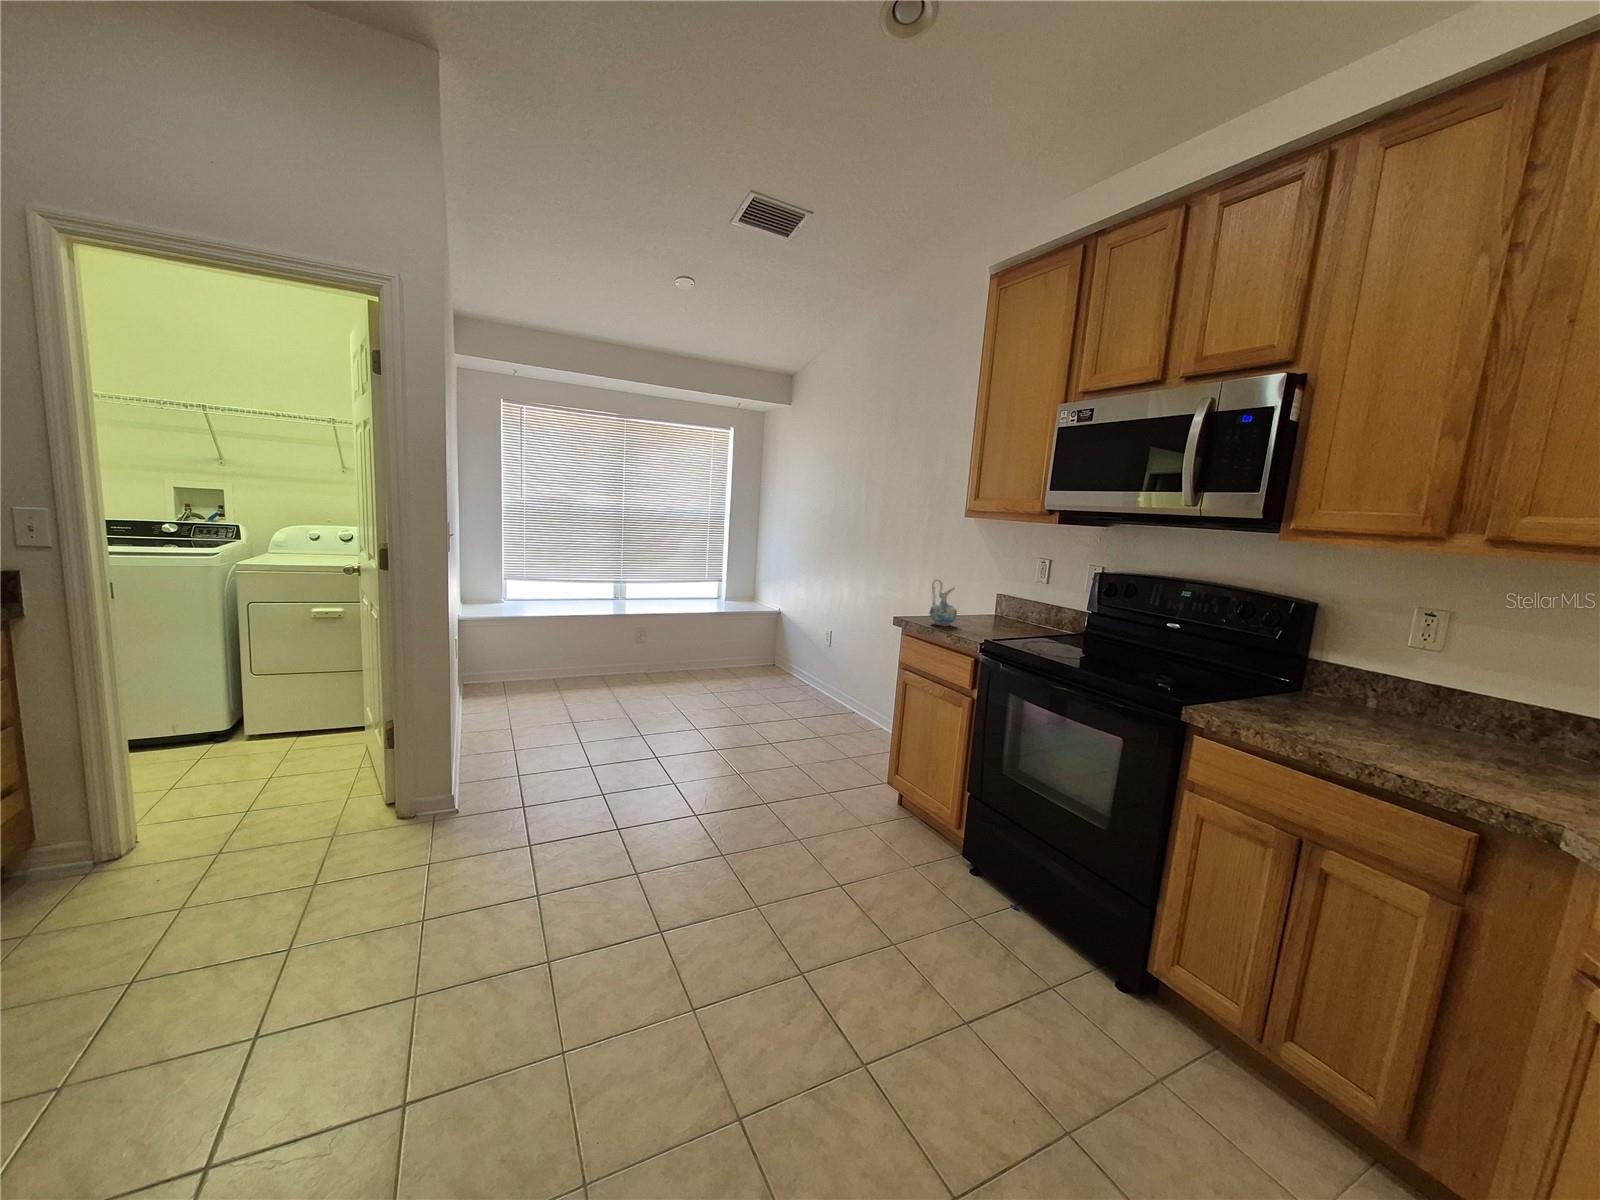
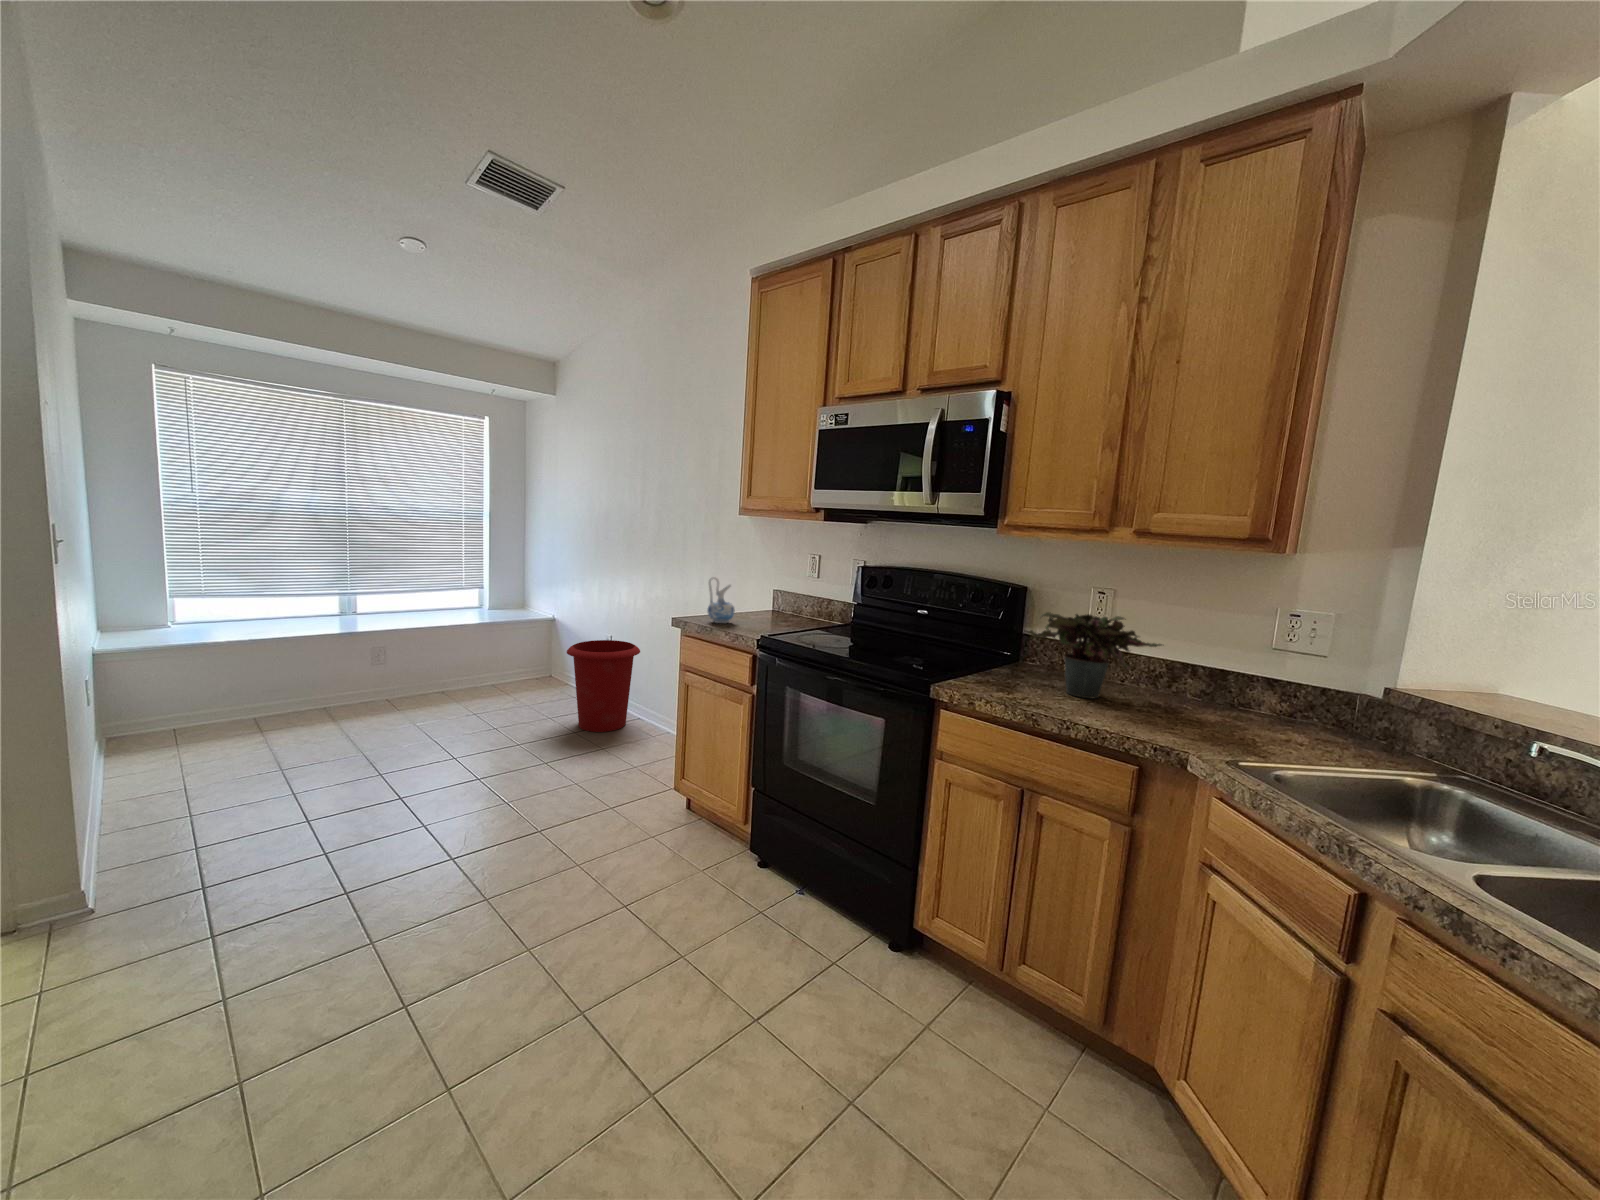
waste bin: none [790,635,857,723] -> present [567,640,640,732]
potted plant: none [1311,635,1533,744] -> present [1025,612,1162,698]

